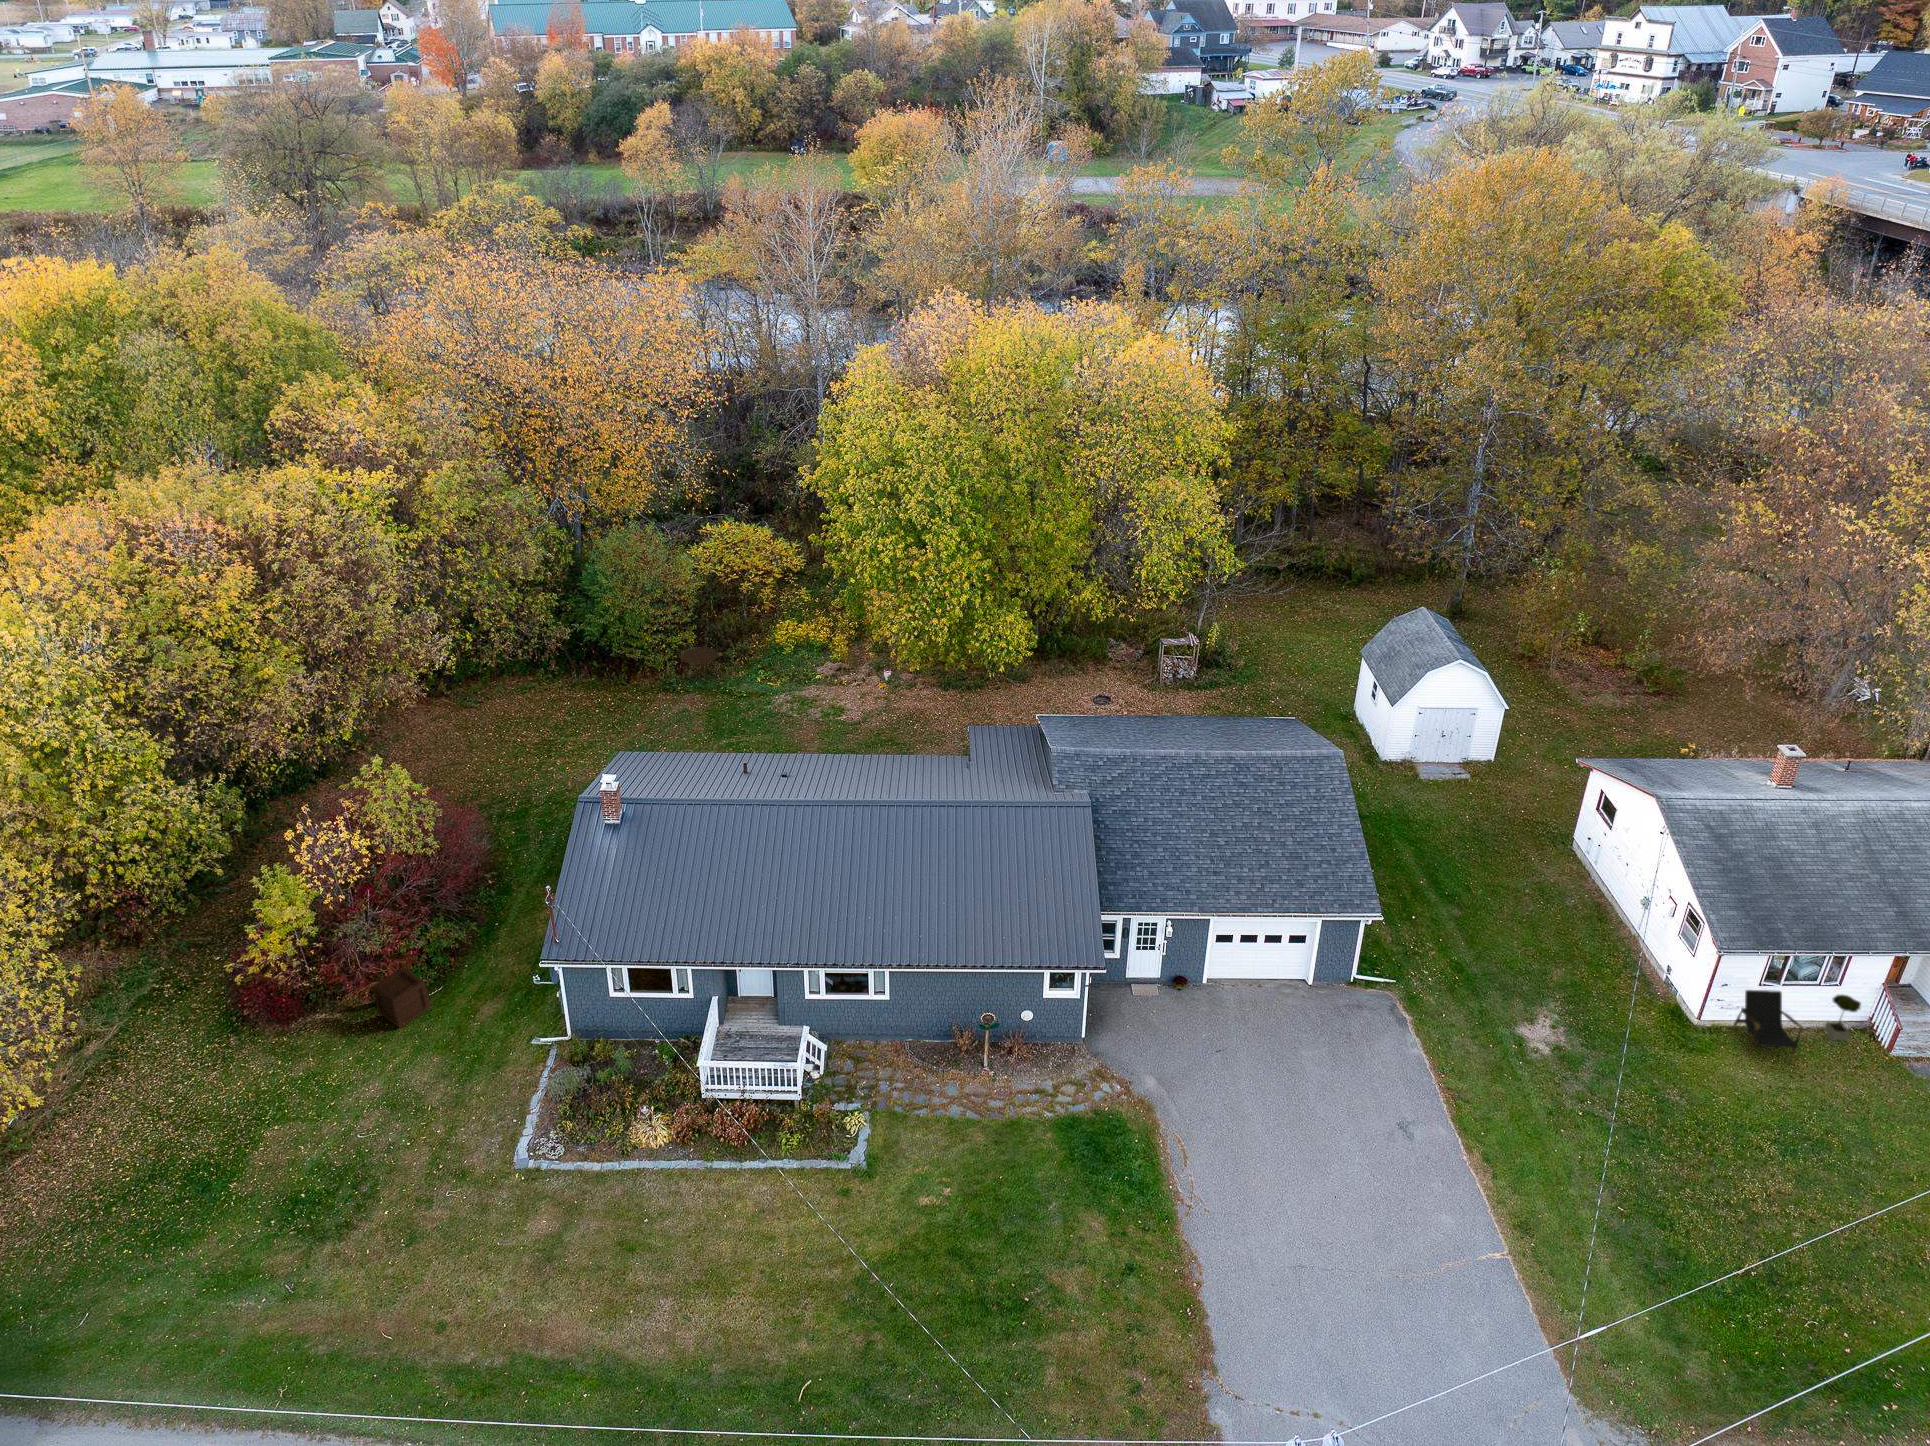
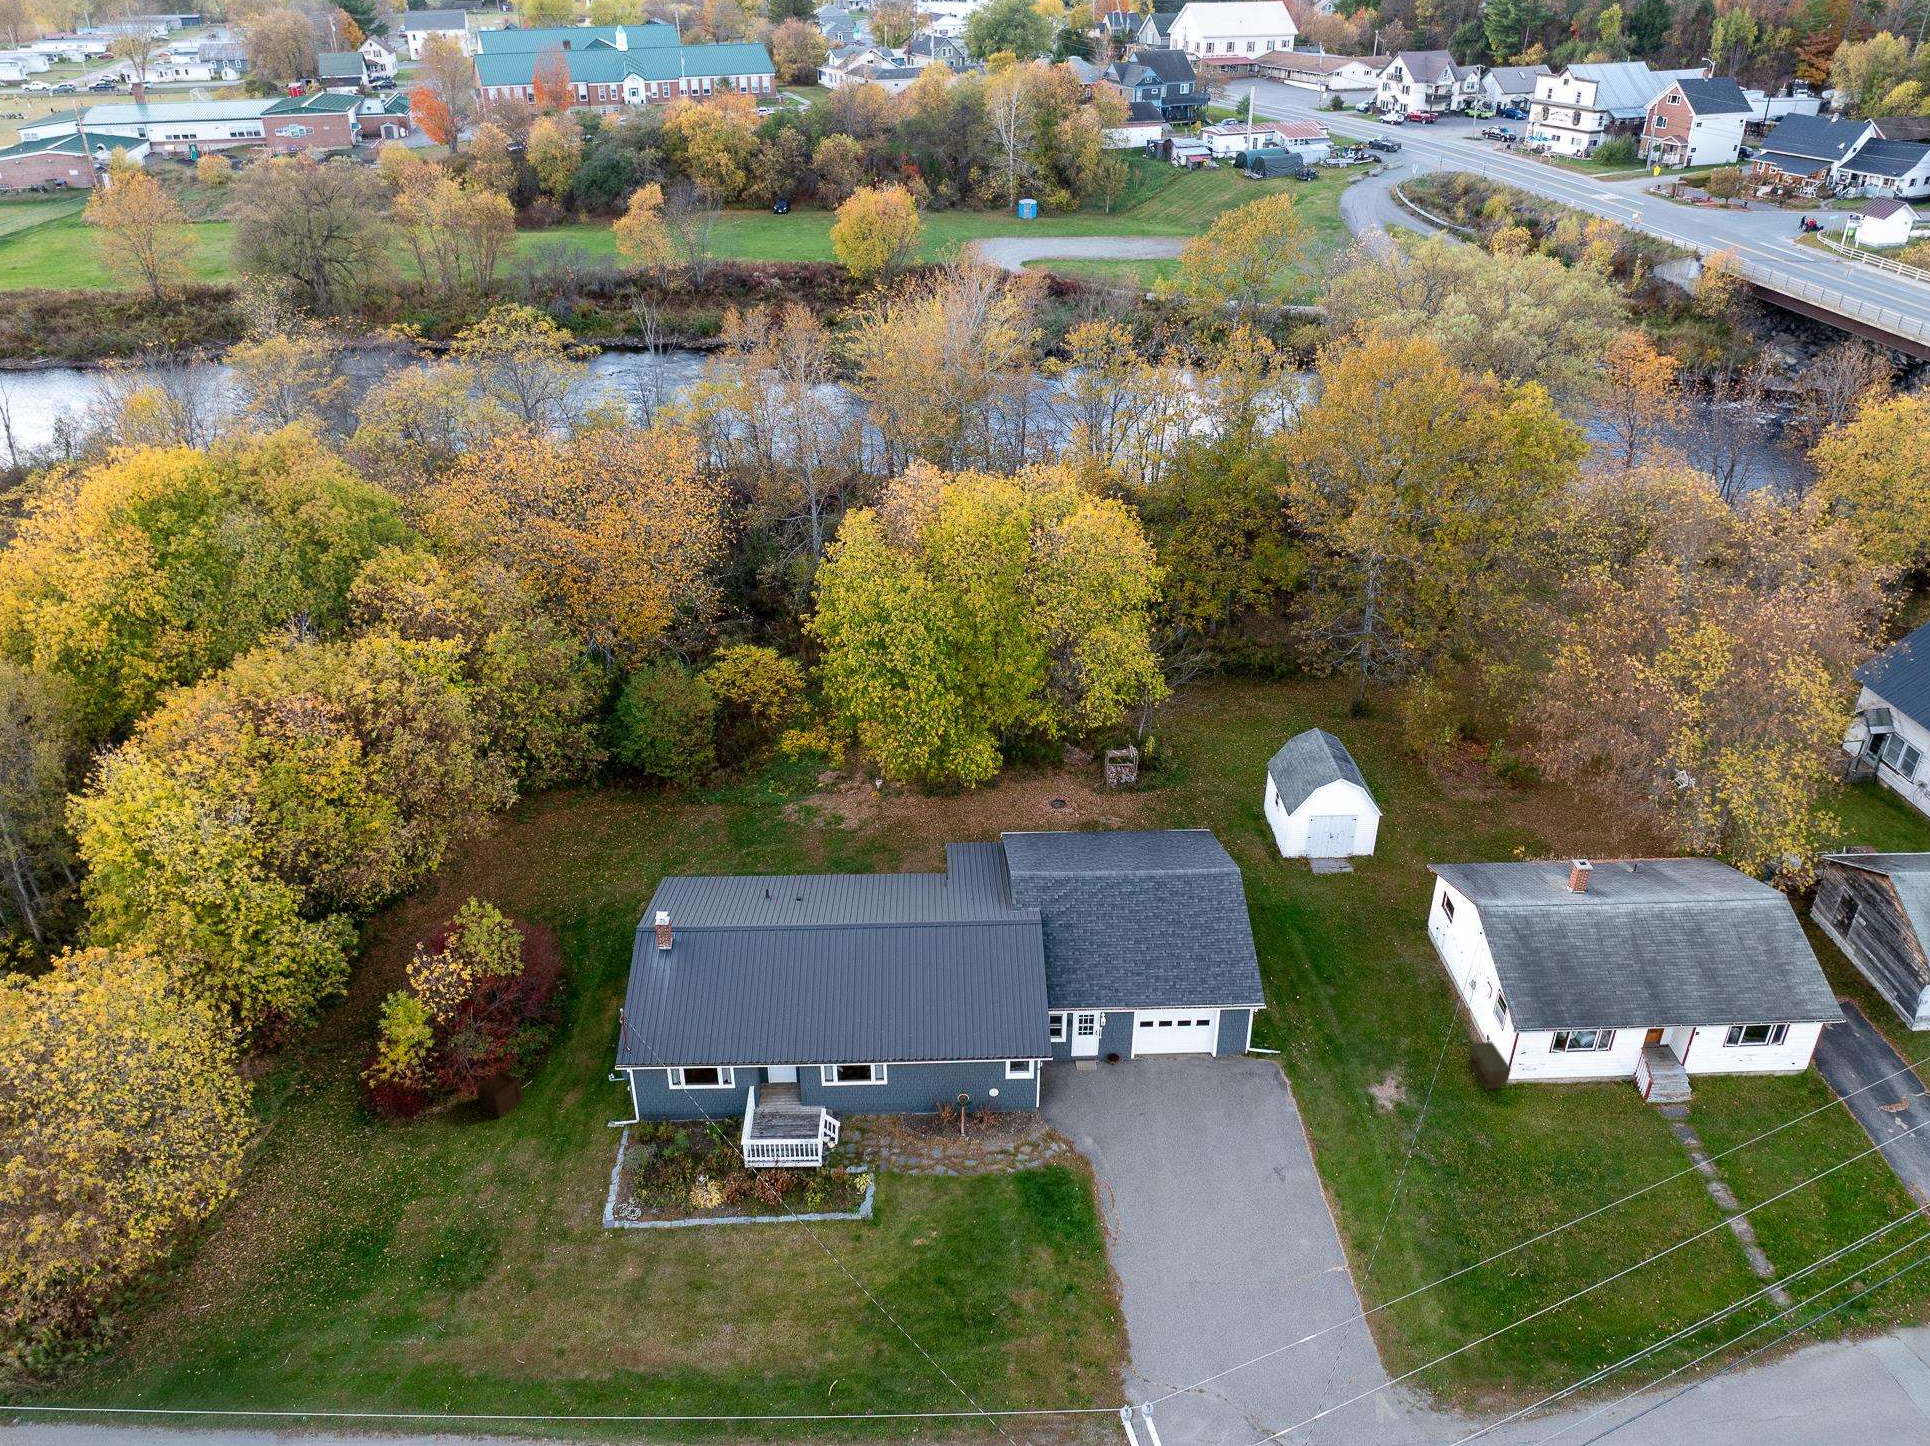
round table: present [681,647,718,673] -> none [703,765,735,796]
storage bench: none [1646,973,1711,1034] -> present [1469,1042,1511,1089]
lounge chair: present [1733,990,1803,1056] -> none [1530,1055,1576,1106]
potted tree: present [1824,995,1861,1041] -> none [1597,1056,1620,1091]

